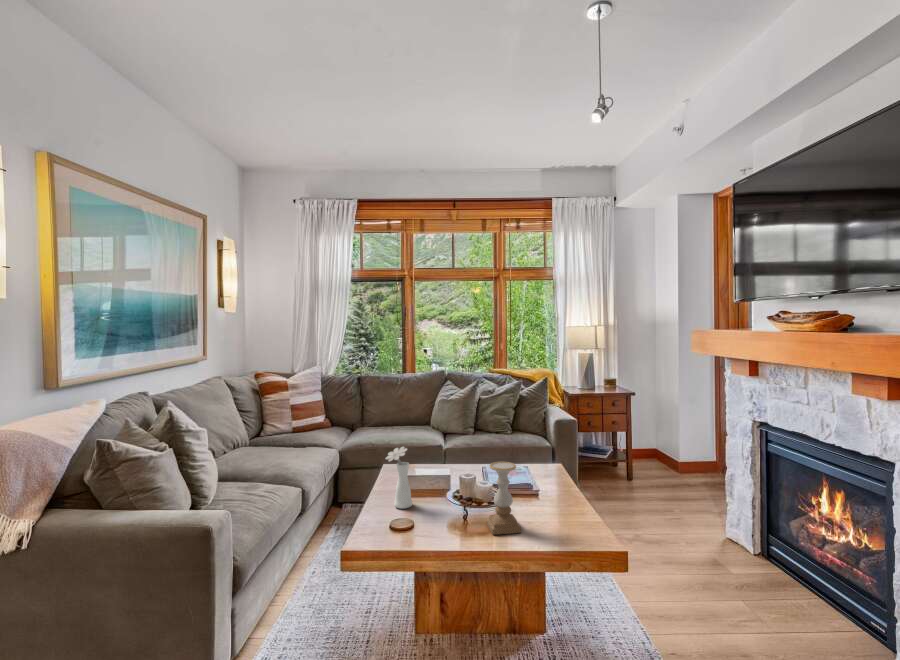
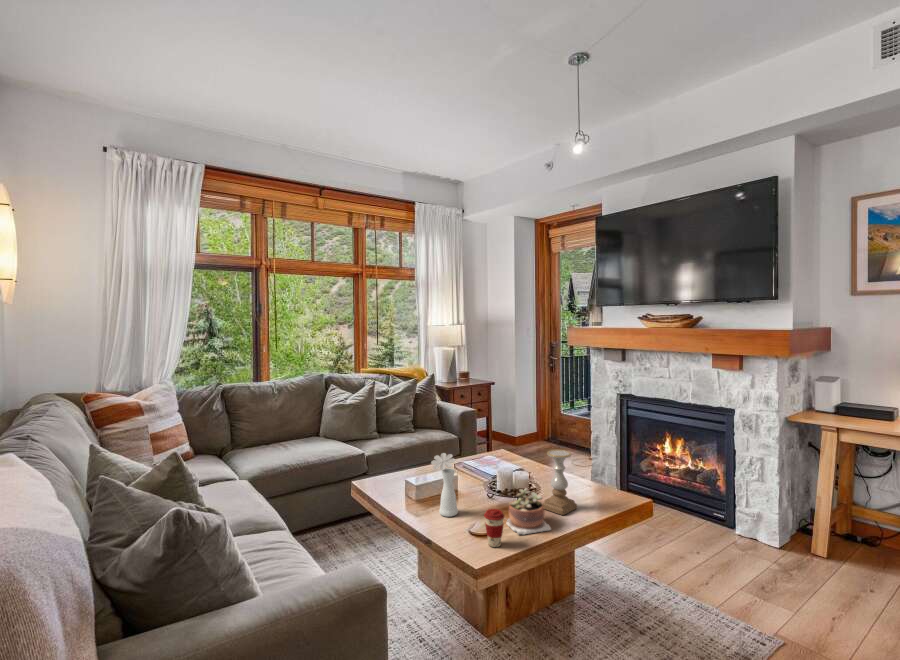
succulent plant: none [420,495,470,543] -> present [507,488,551,534]
coffee cup: none [379,504,399,542] -> present [484,509,504,547]

